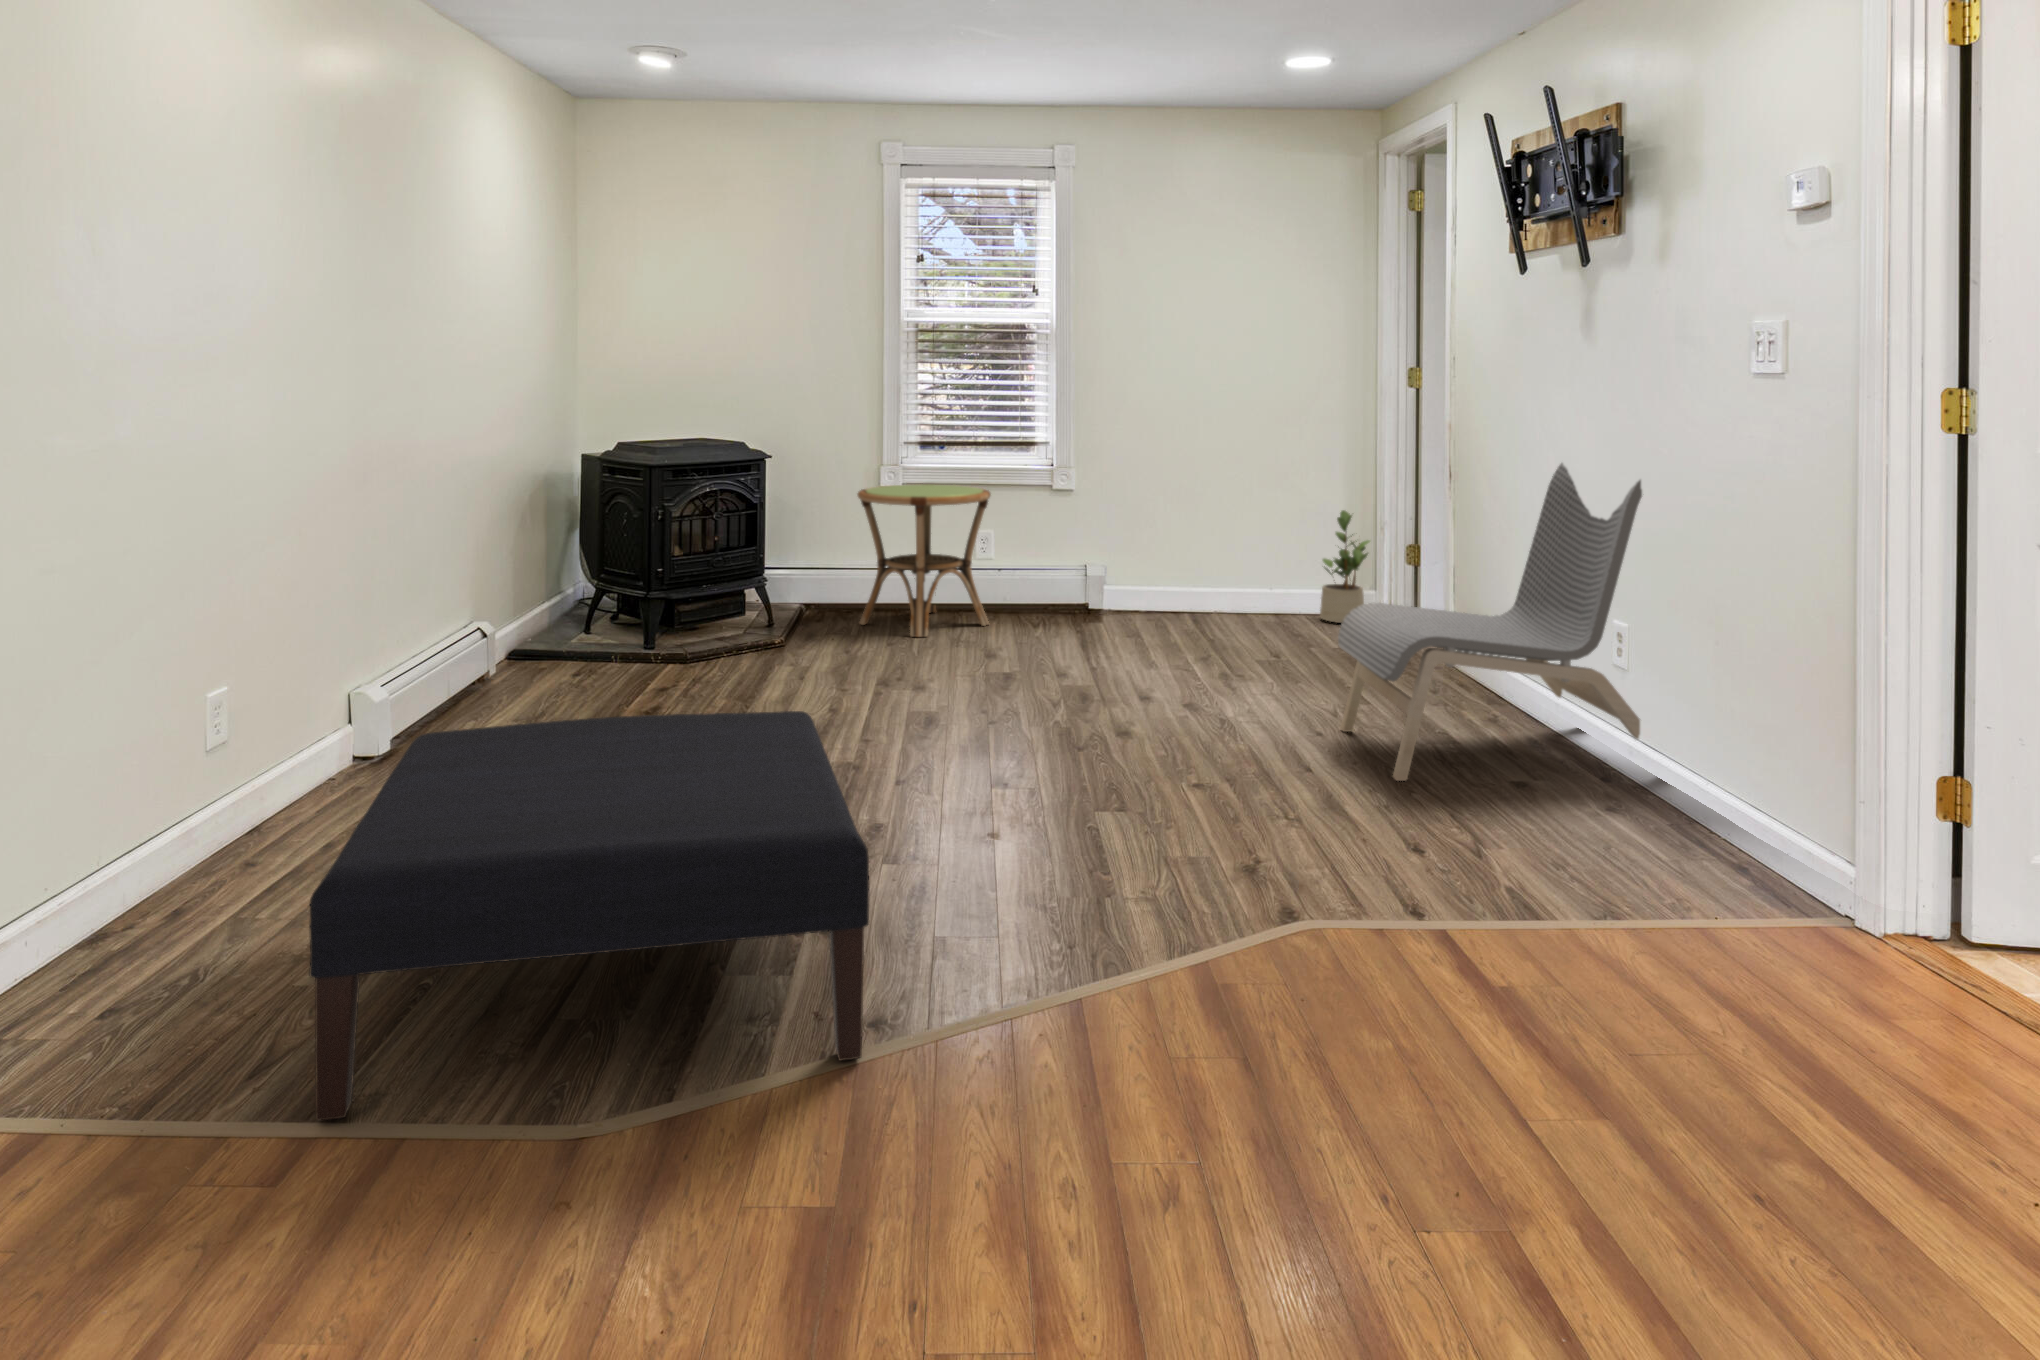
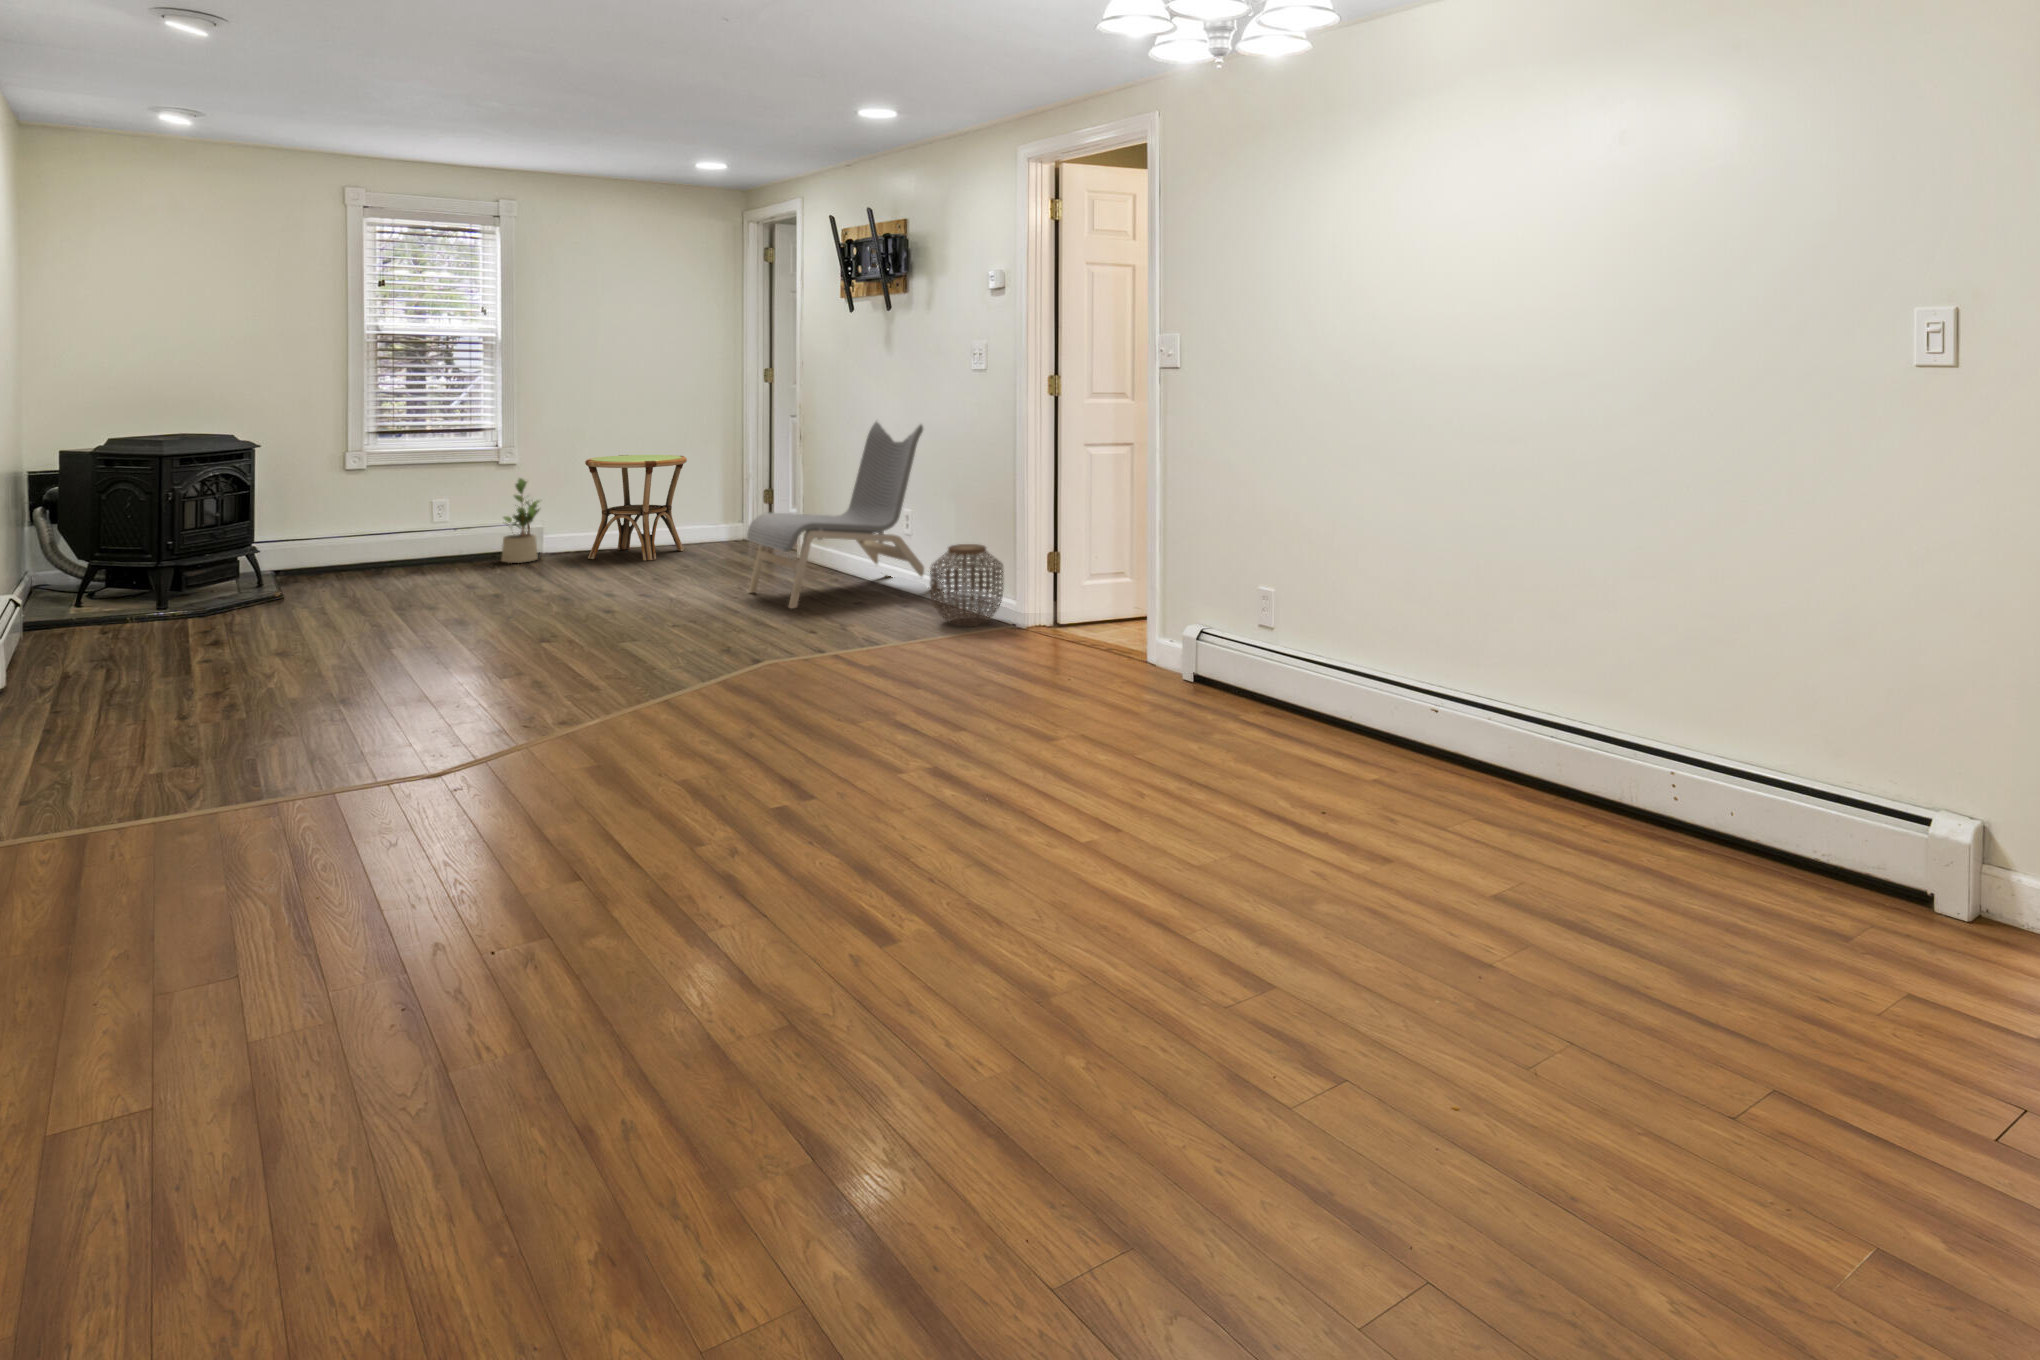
side table: present [857,484,991,637] -> present [585,455,687,561]
potted plant: present [1320,510,1370,623] -> present [501,478,539,563]
ottoman: present [309,711,869,1121] -> none [167,585,566,802]
woven basket: none [1654,724,1822,903] -> present [930,544,1004,626]

